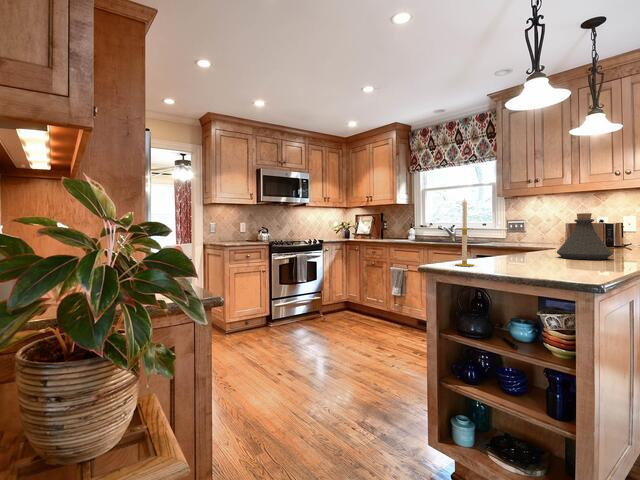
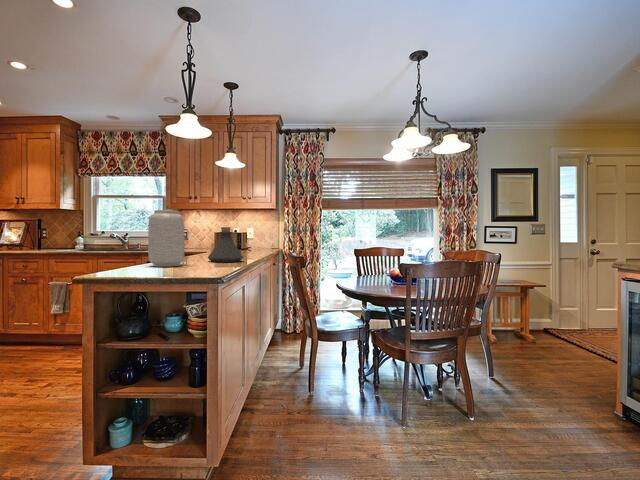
vase: none [487,196,530,262] -> present [148,210,185,267]
candle: present [455,199,474,266] -> none [114,209,133,272]

